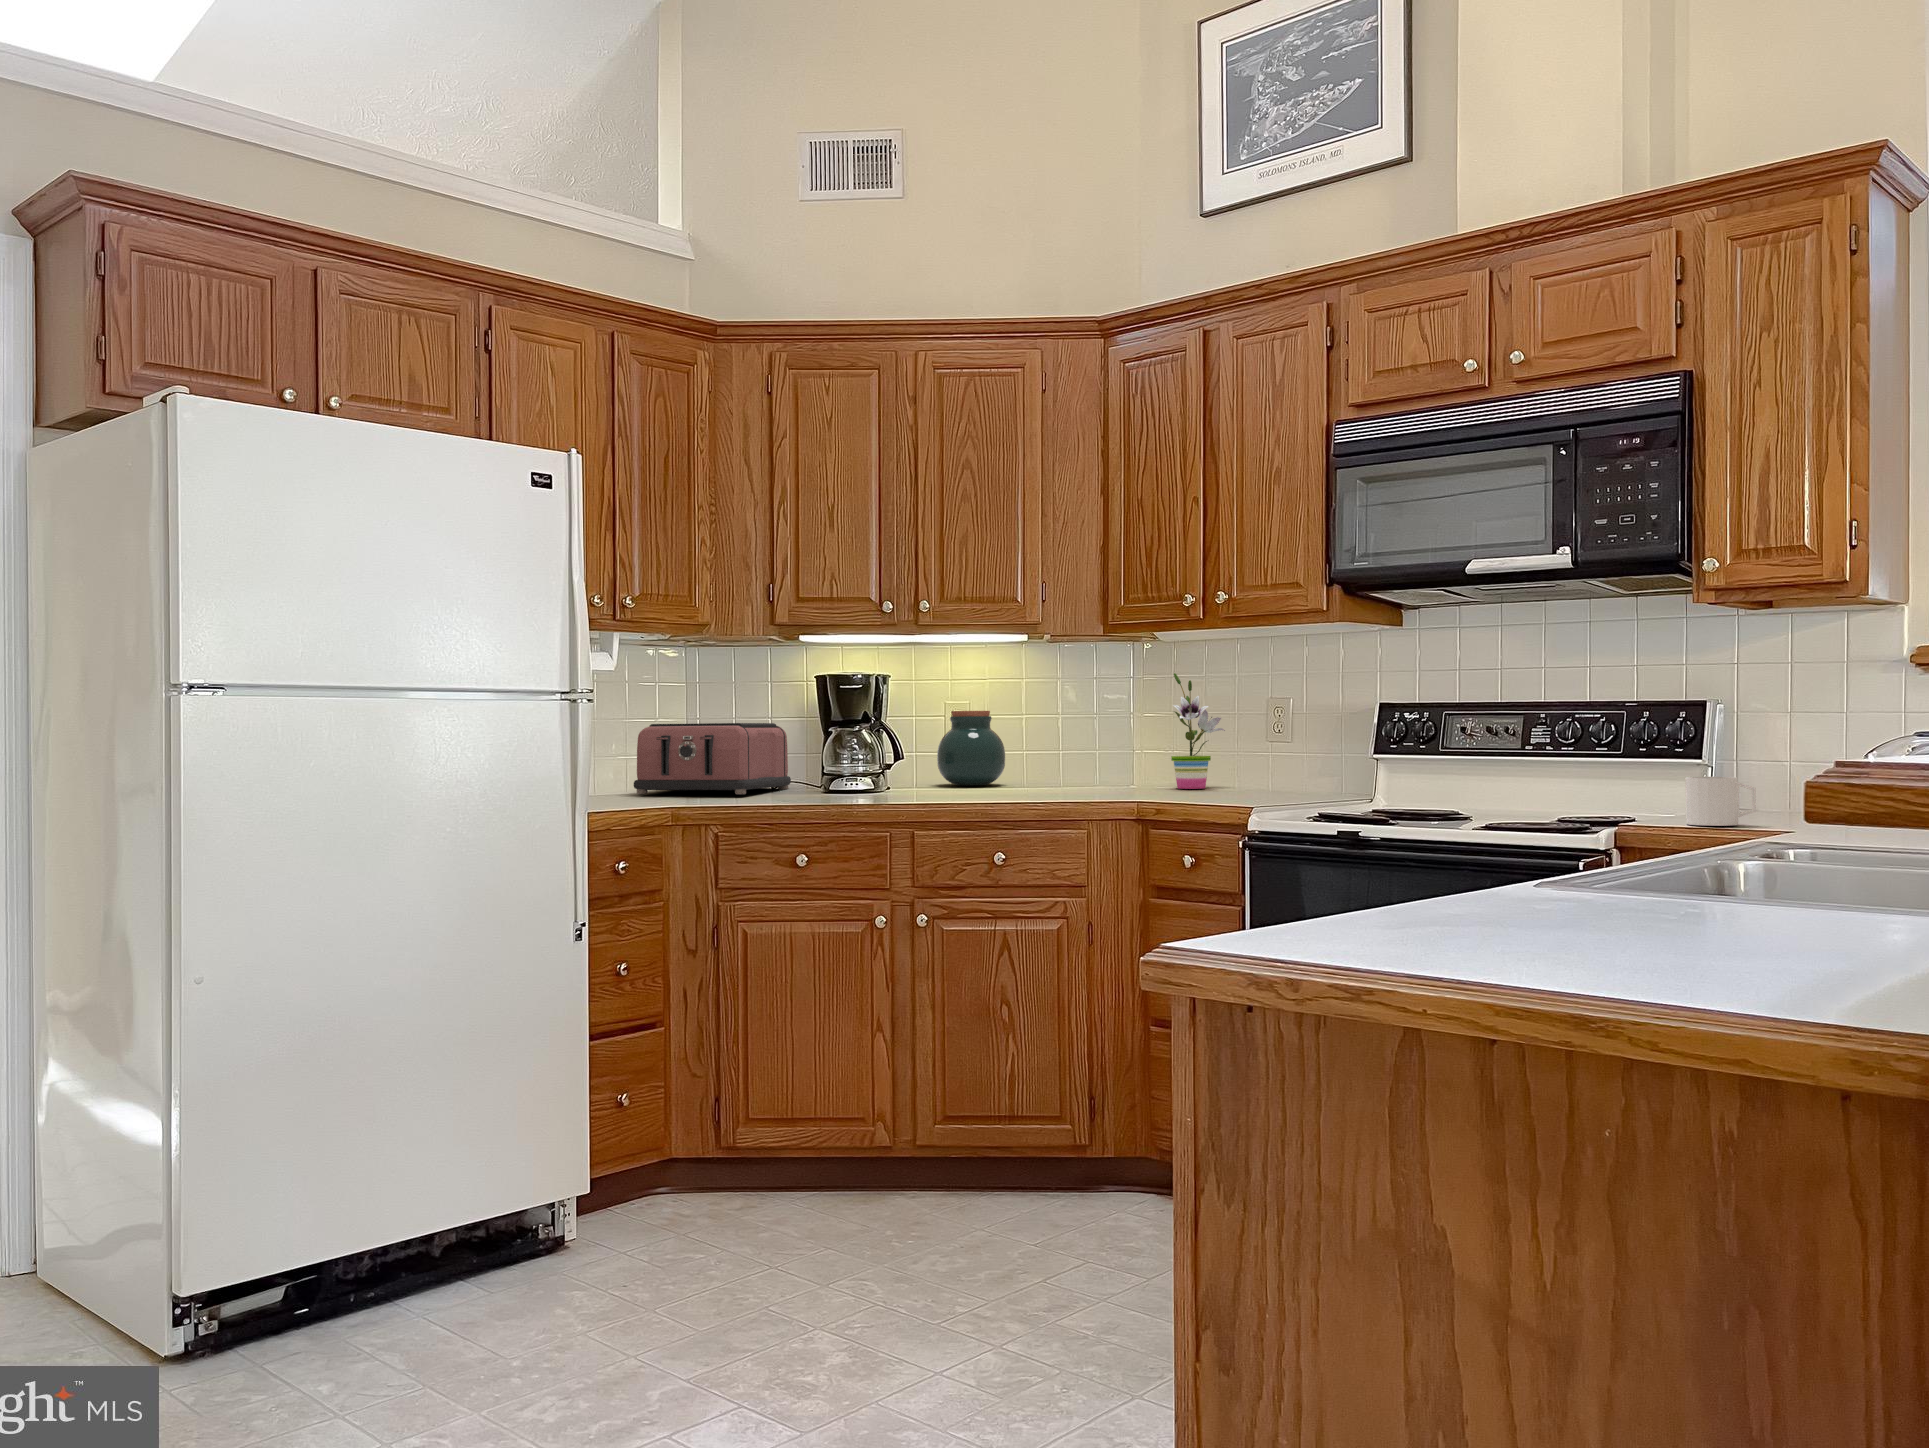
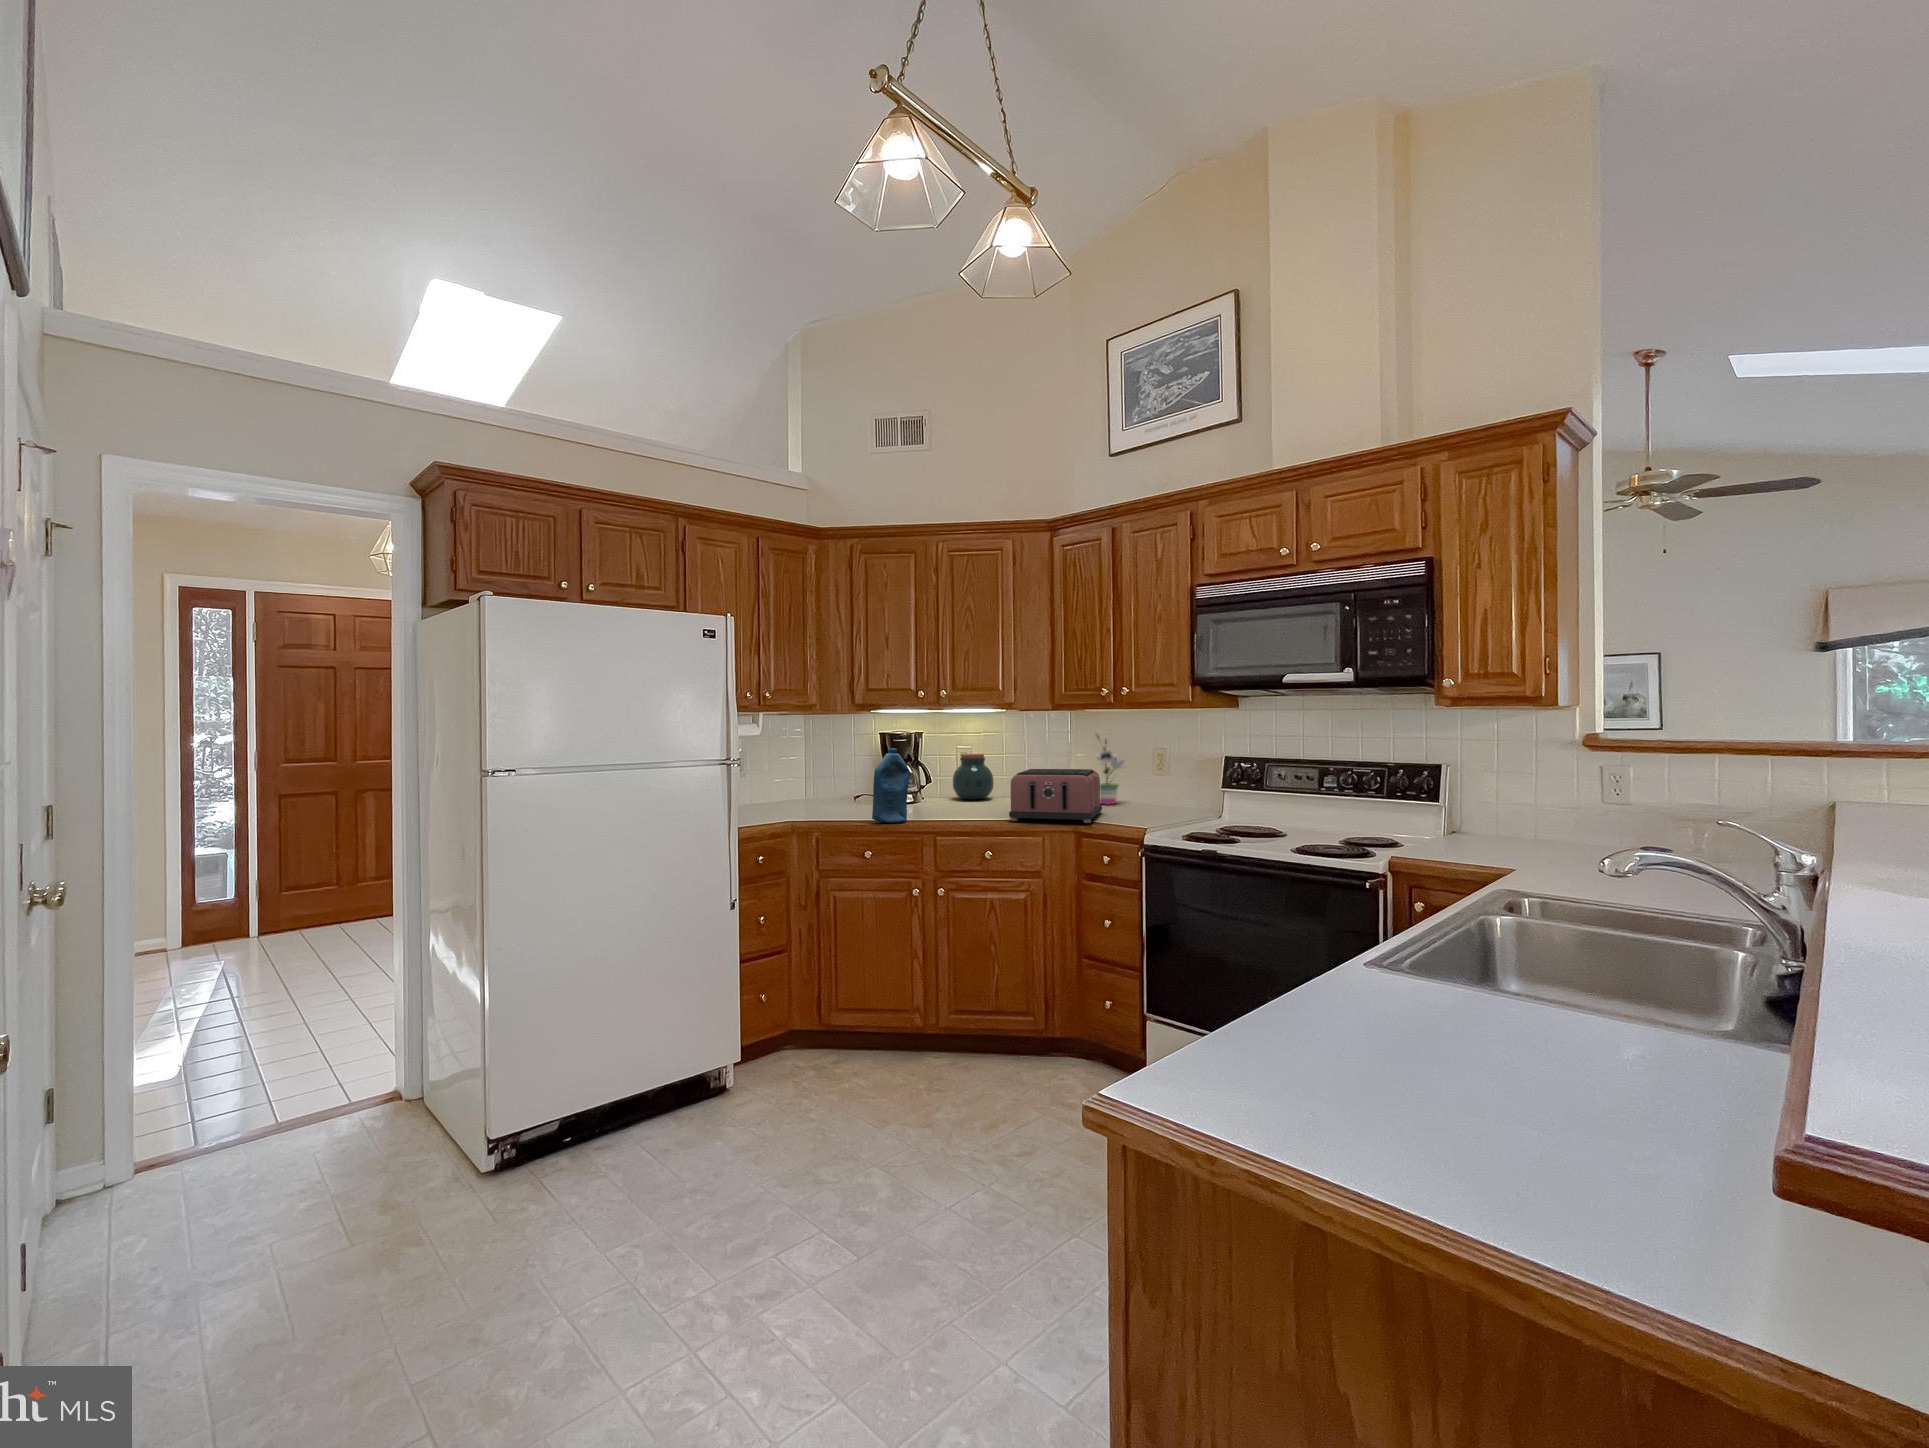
bottle: none [806,685,868,806] -> present [872,748,909,823]
toaster: present [634,723,791,794] -> present [1009,769,1102,823]
mug: present [1685,777,1756,826] -> none [1432,818,1481,853]

